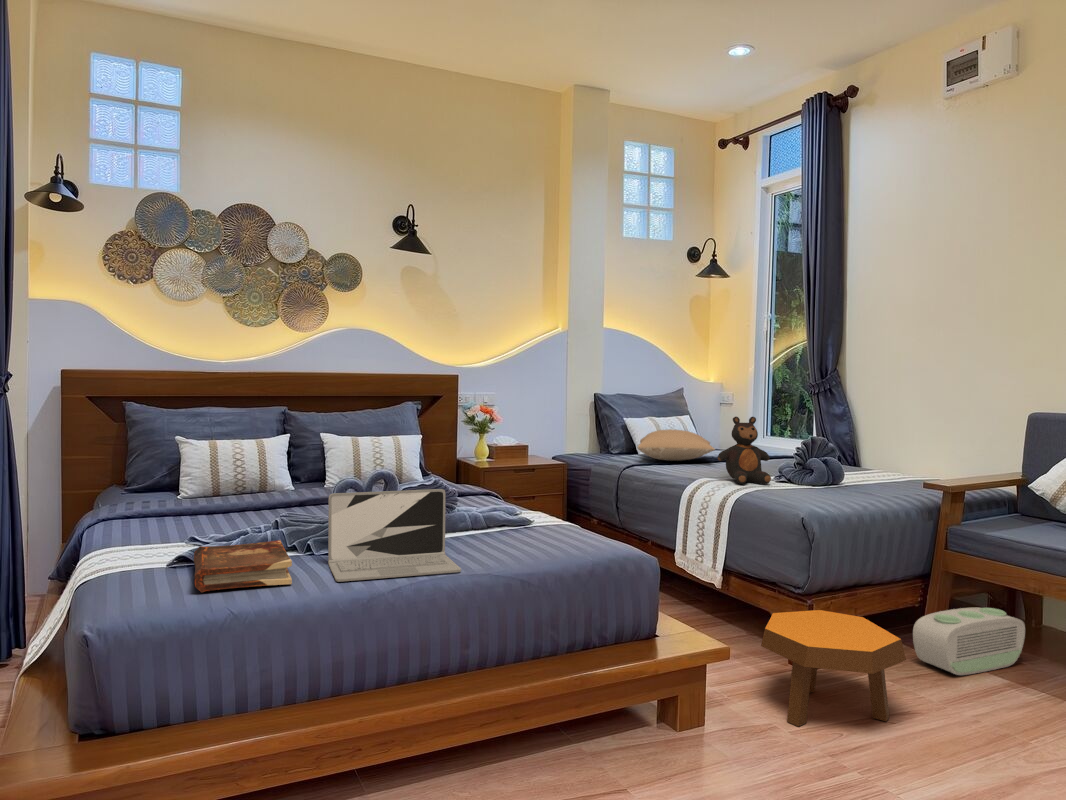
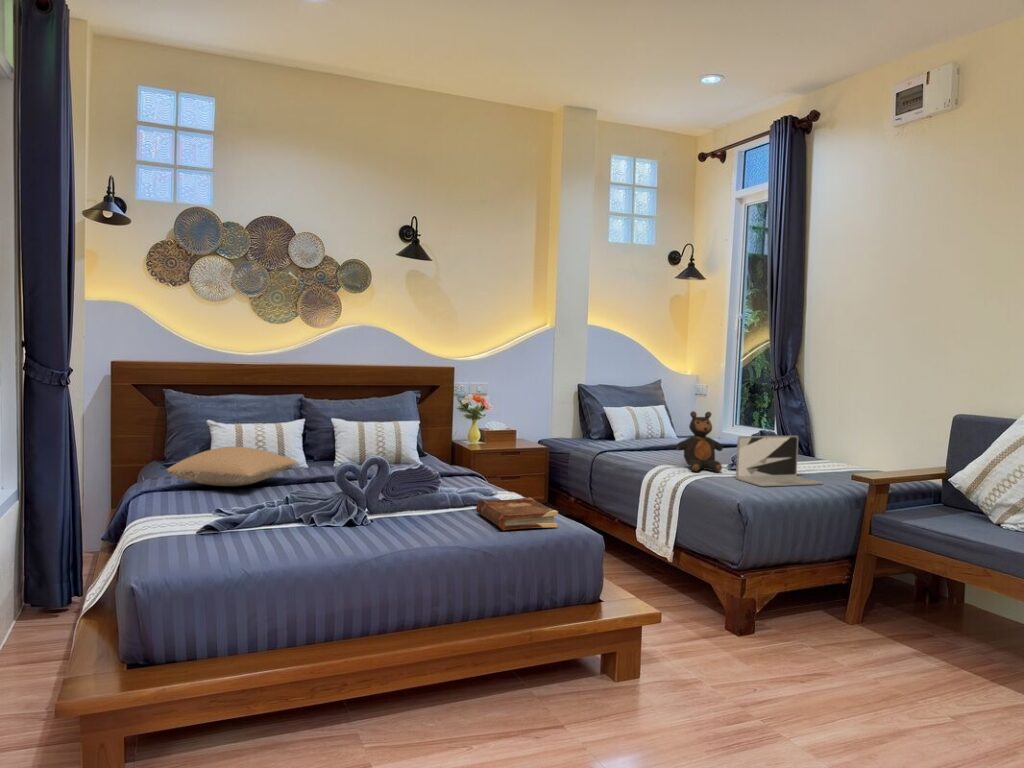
pillow: present [637,429,715,461] -> present [167,447,297,486]
laptop: present [328,489,461,582] -> present [736,436,823,486]
book: present [194,540,292,592] -> present [476,497,558,531]
air purifier: present [913,607,1025,675] -> none [836,586,938,644]
footstool: present [761,610,906,726] -> none [693,584,816,682]

